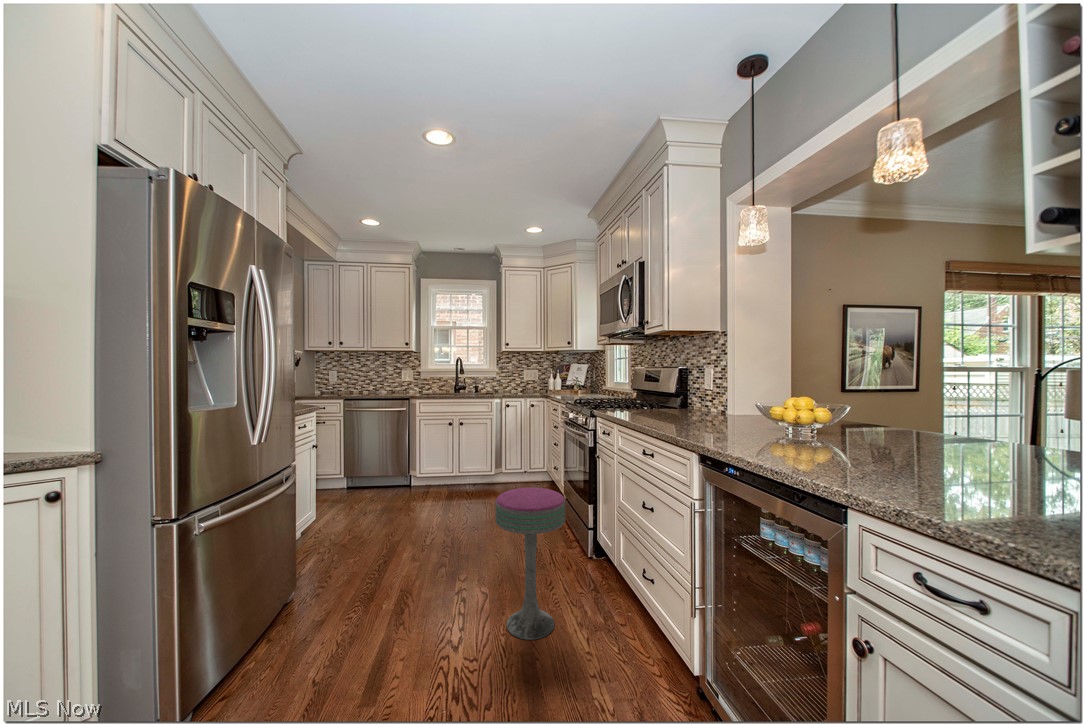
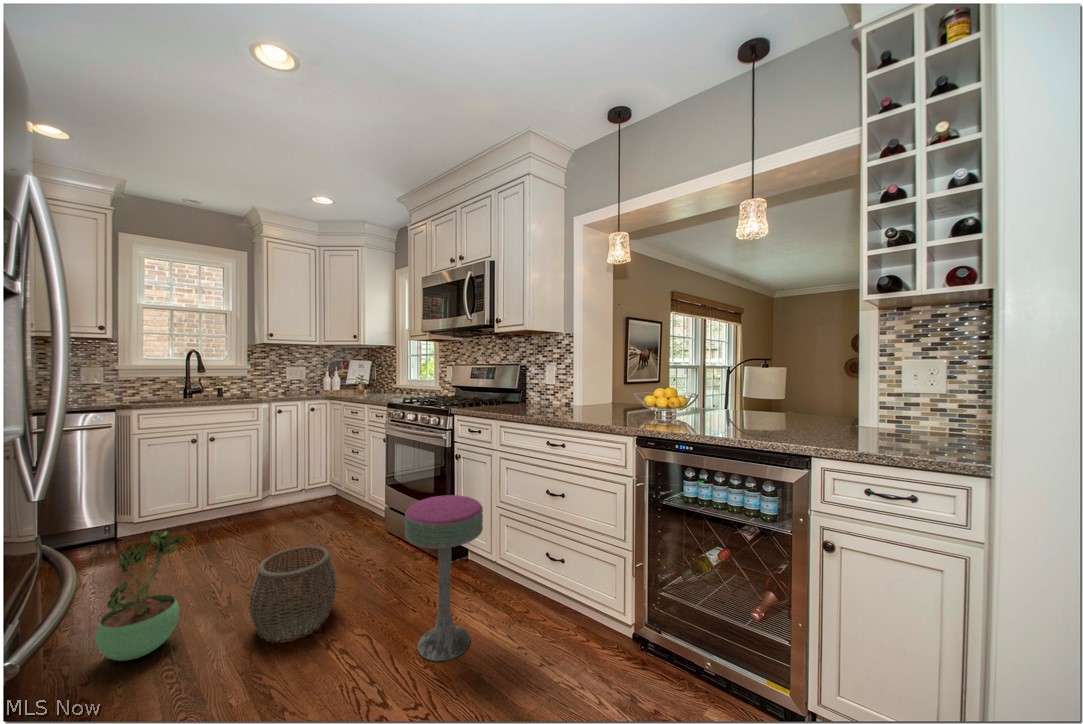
potted plant: none [357,475,406,555] -> present [95,530,187,661]
woven basket: none [425,509,485,577] -> present [249,546,337,642]

